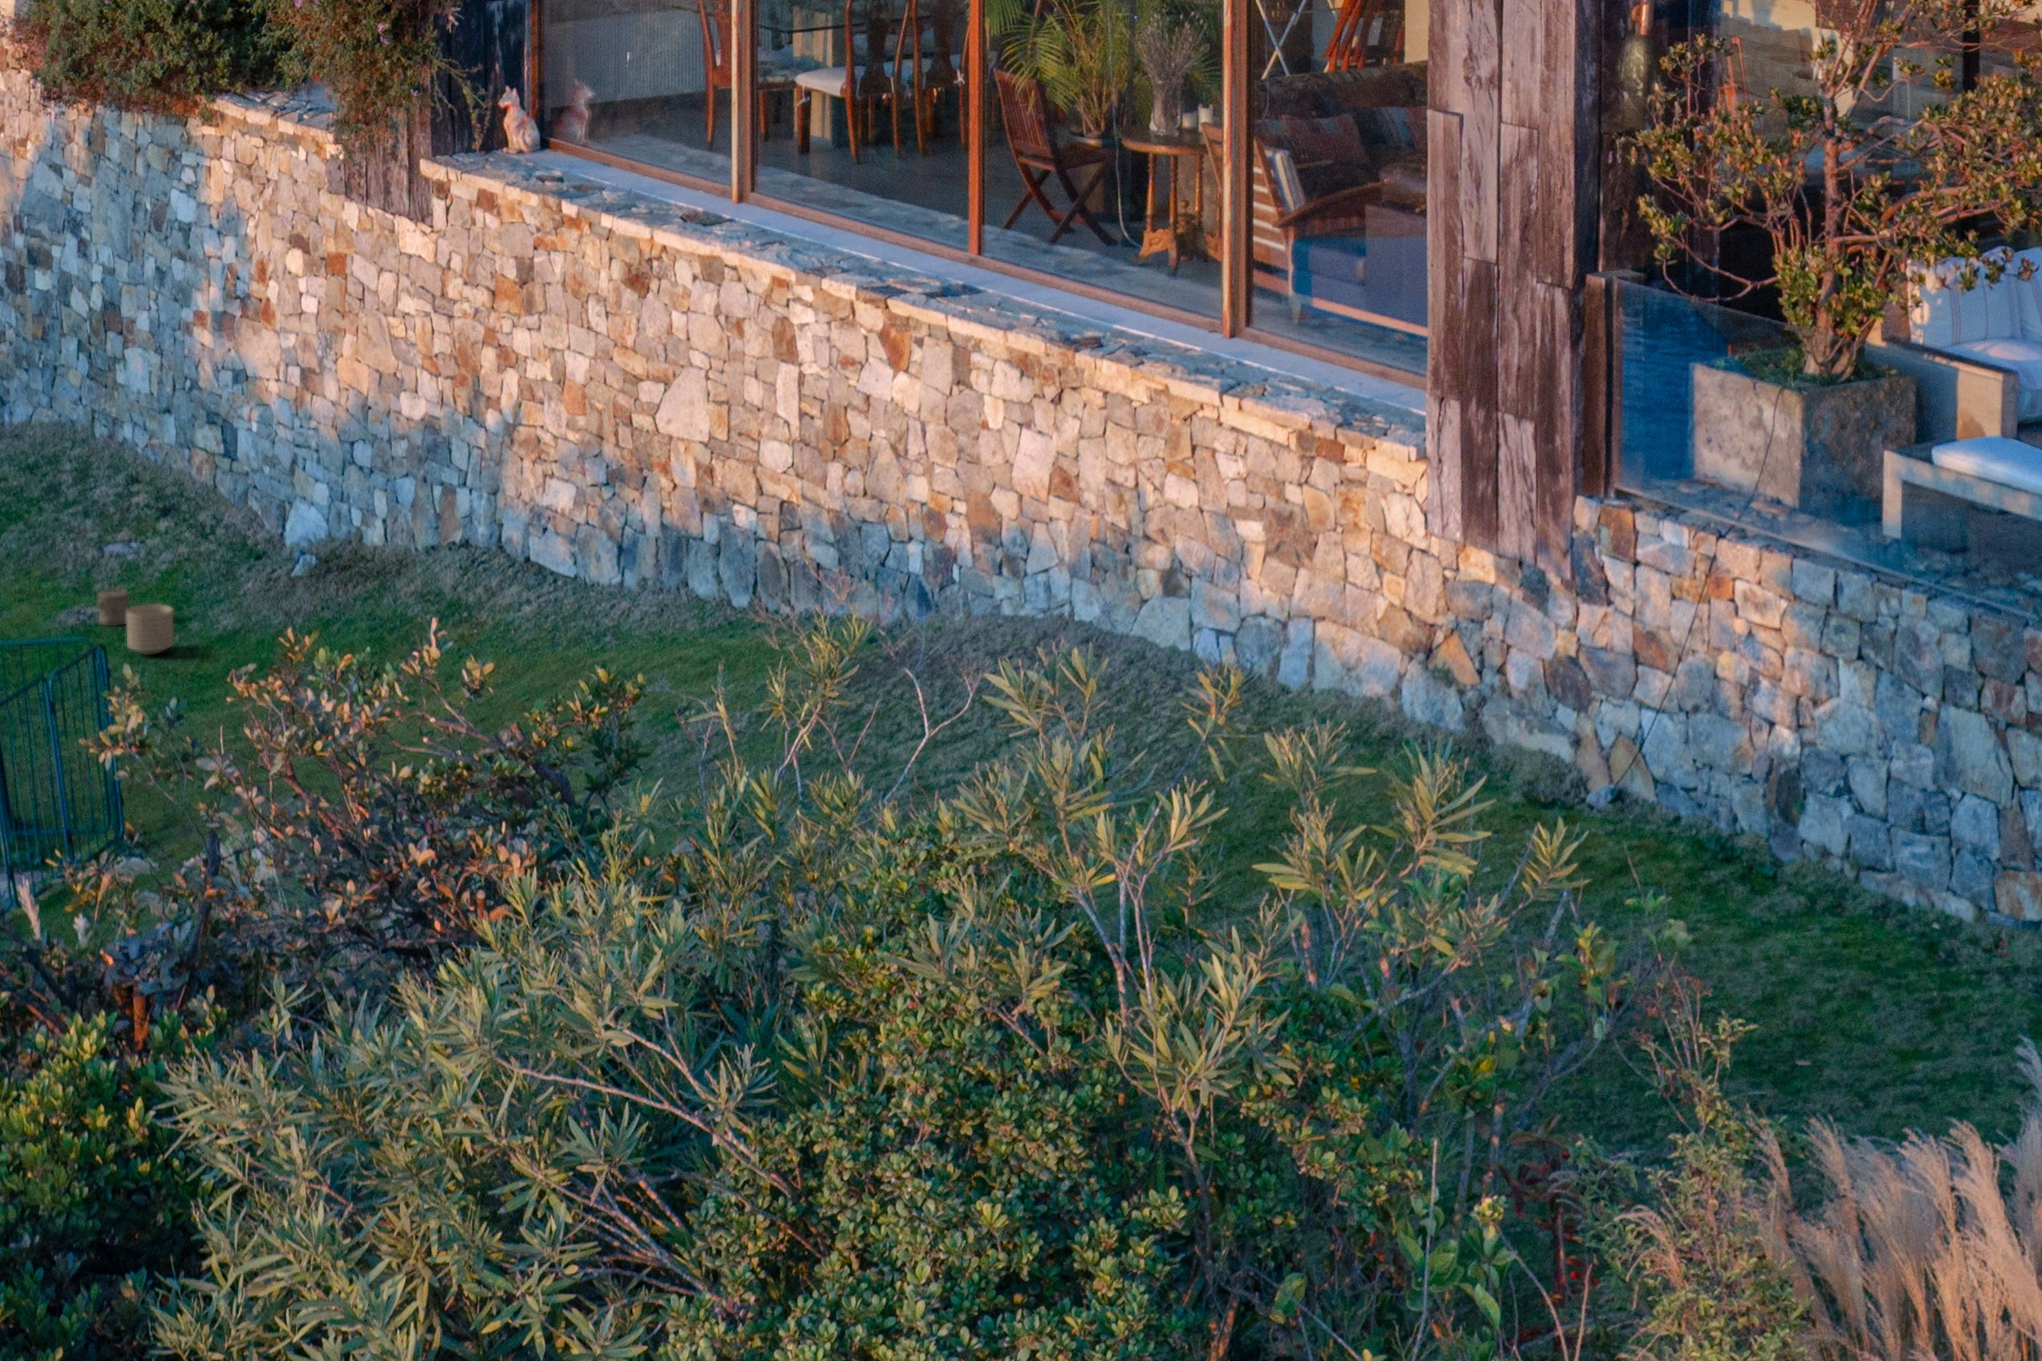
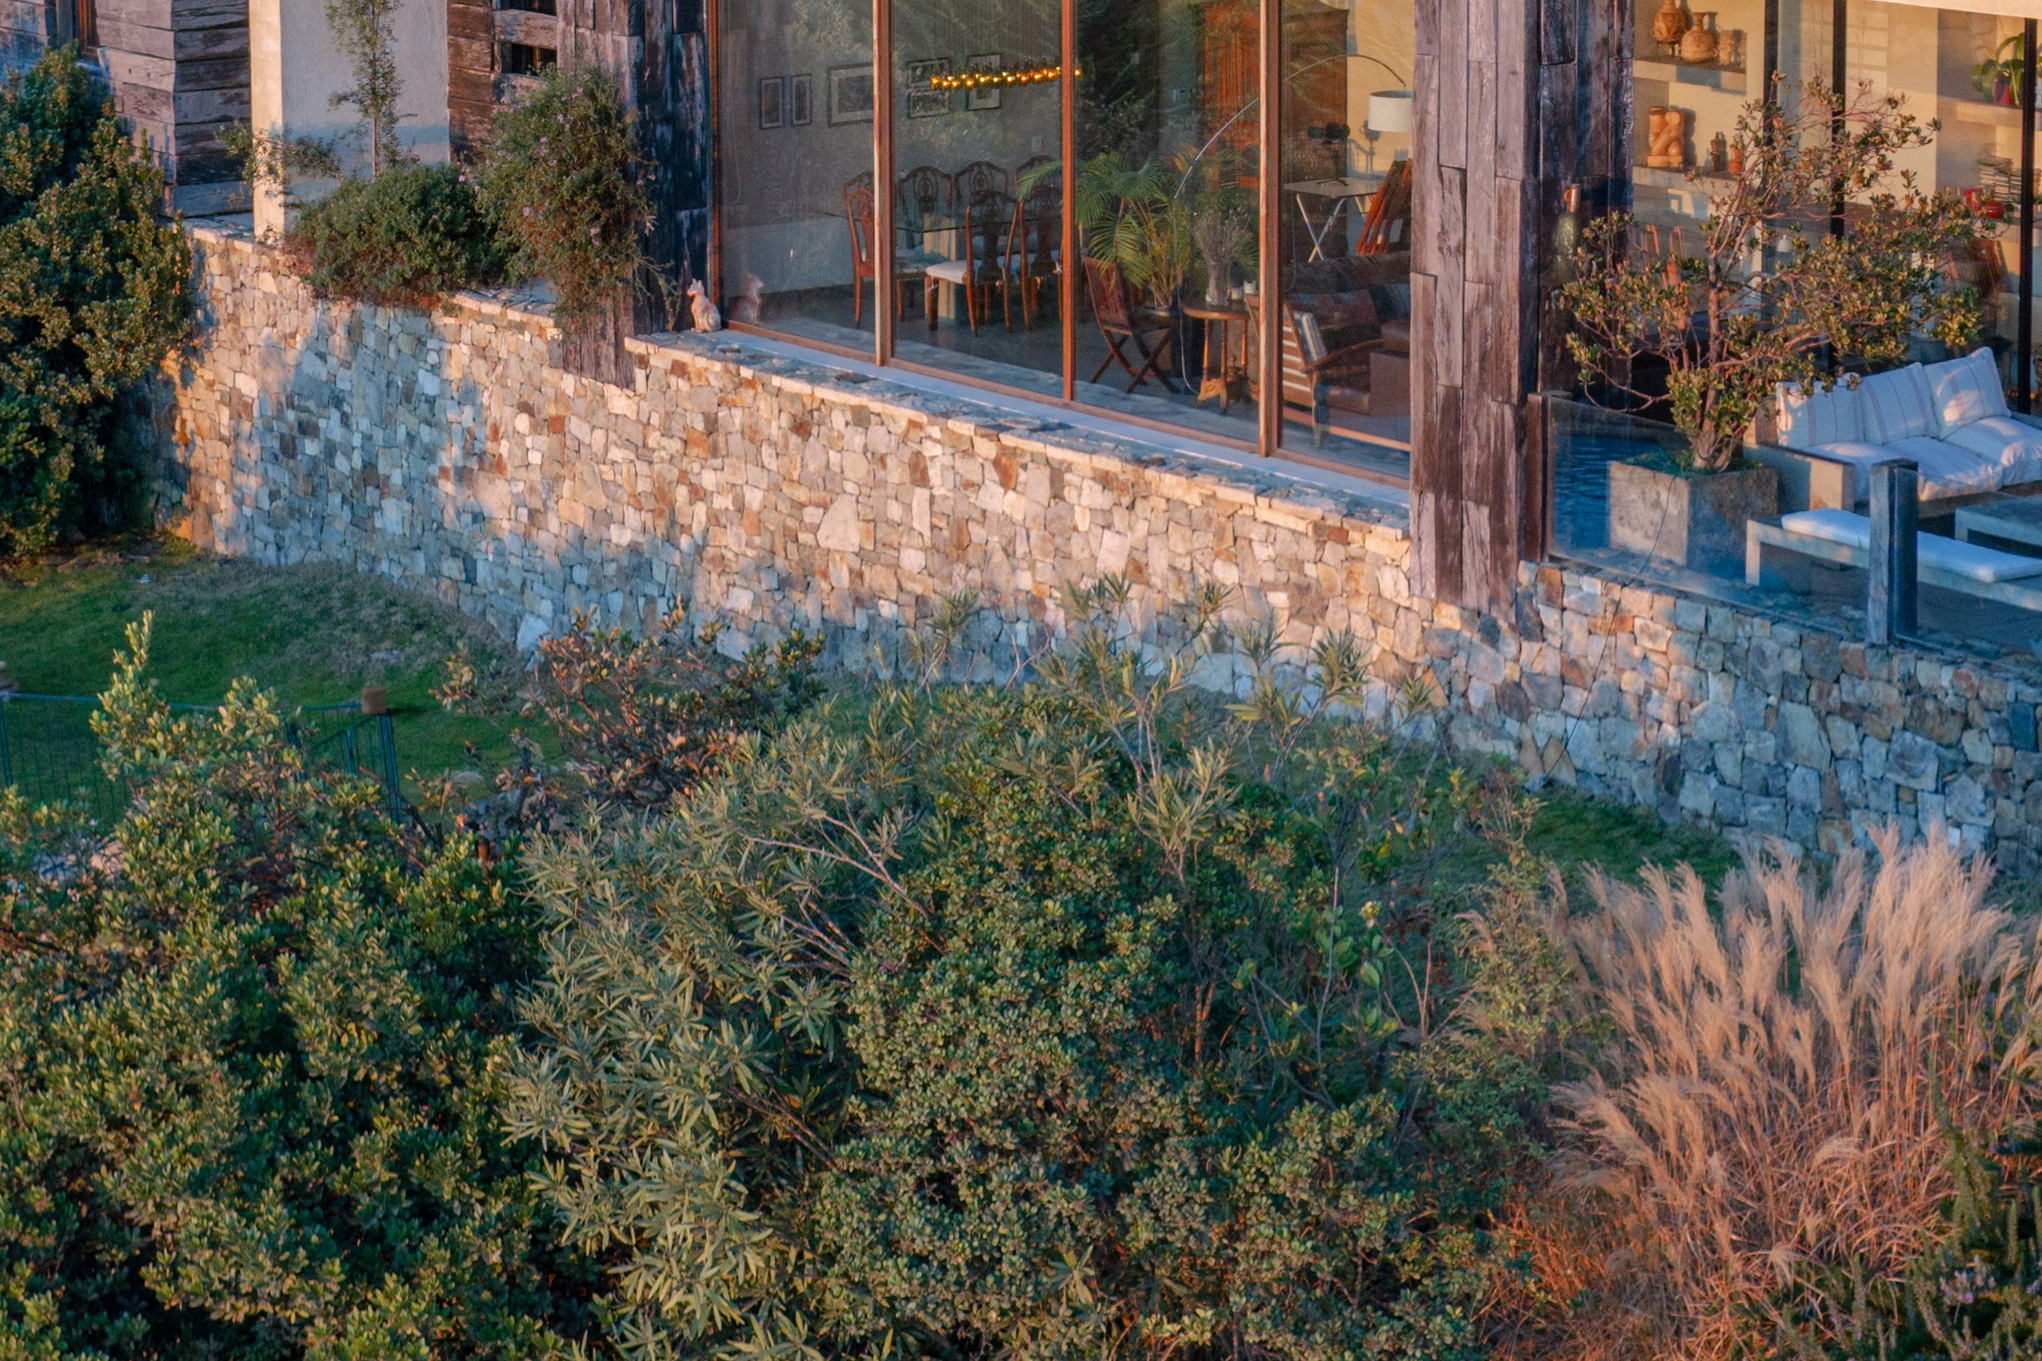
planter: present [126,604,173,655] -> none [388,695,425,734]

